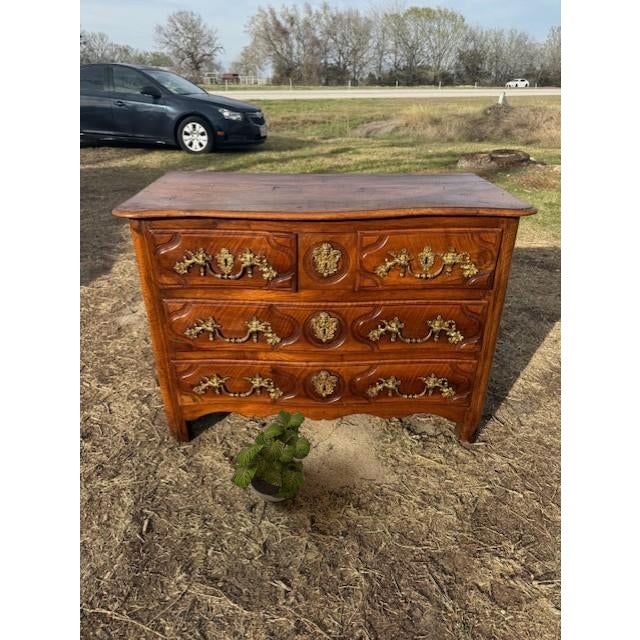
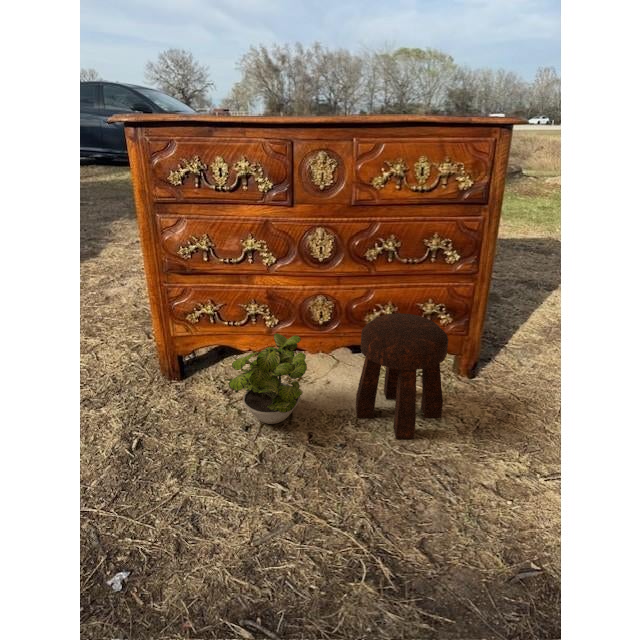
stool: none [358,395,450,522] -> present [356,313,448,439]

